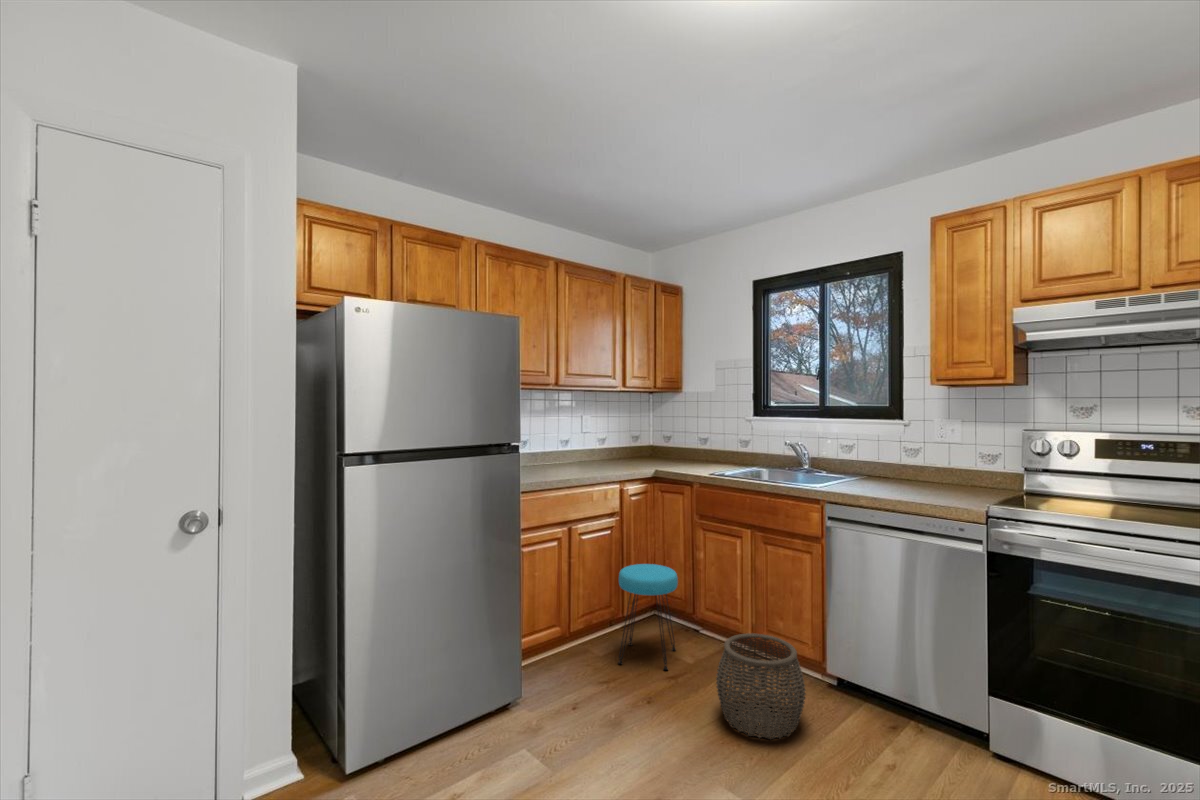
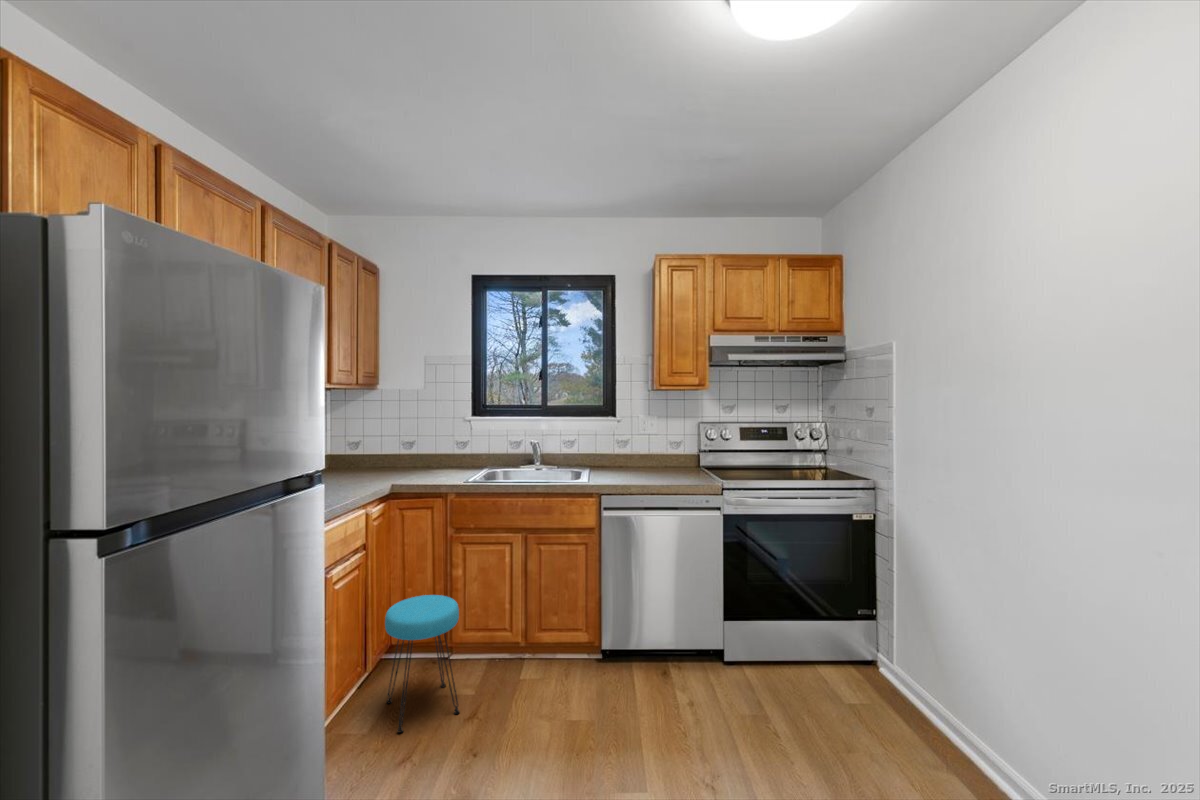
woven basket: present [716,633,806,739] -> none [544,633,629,741]

